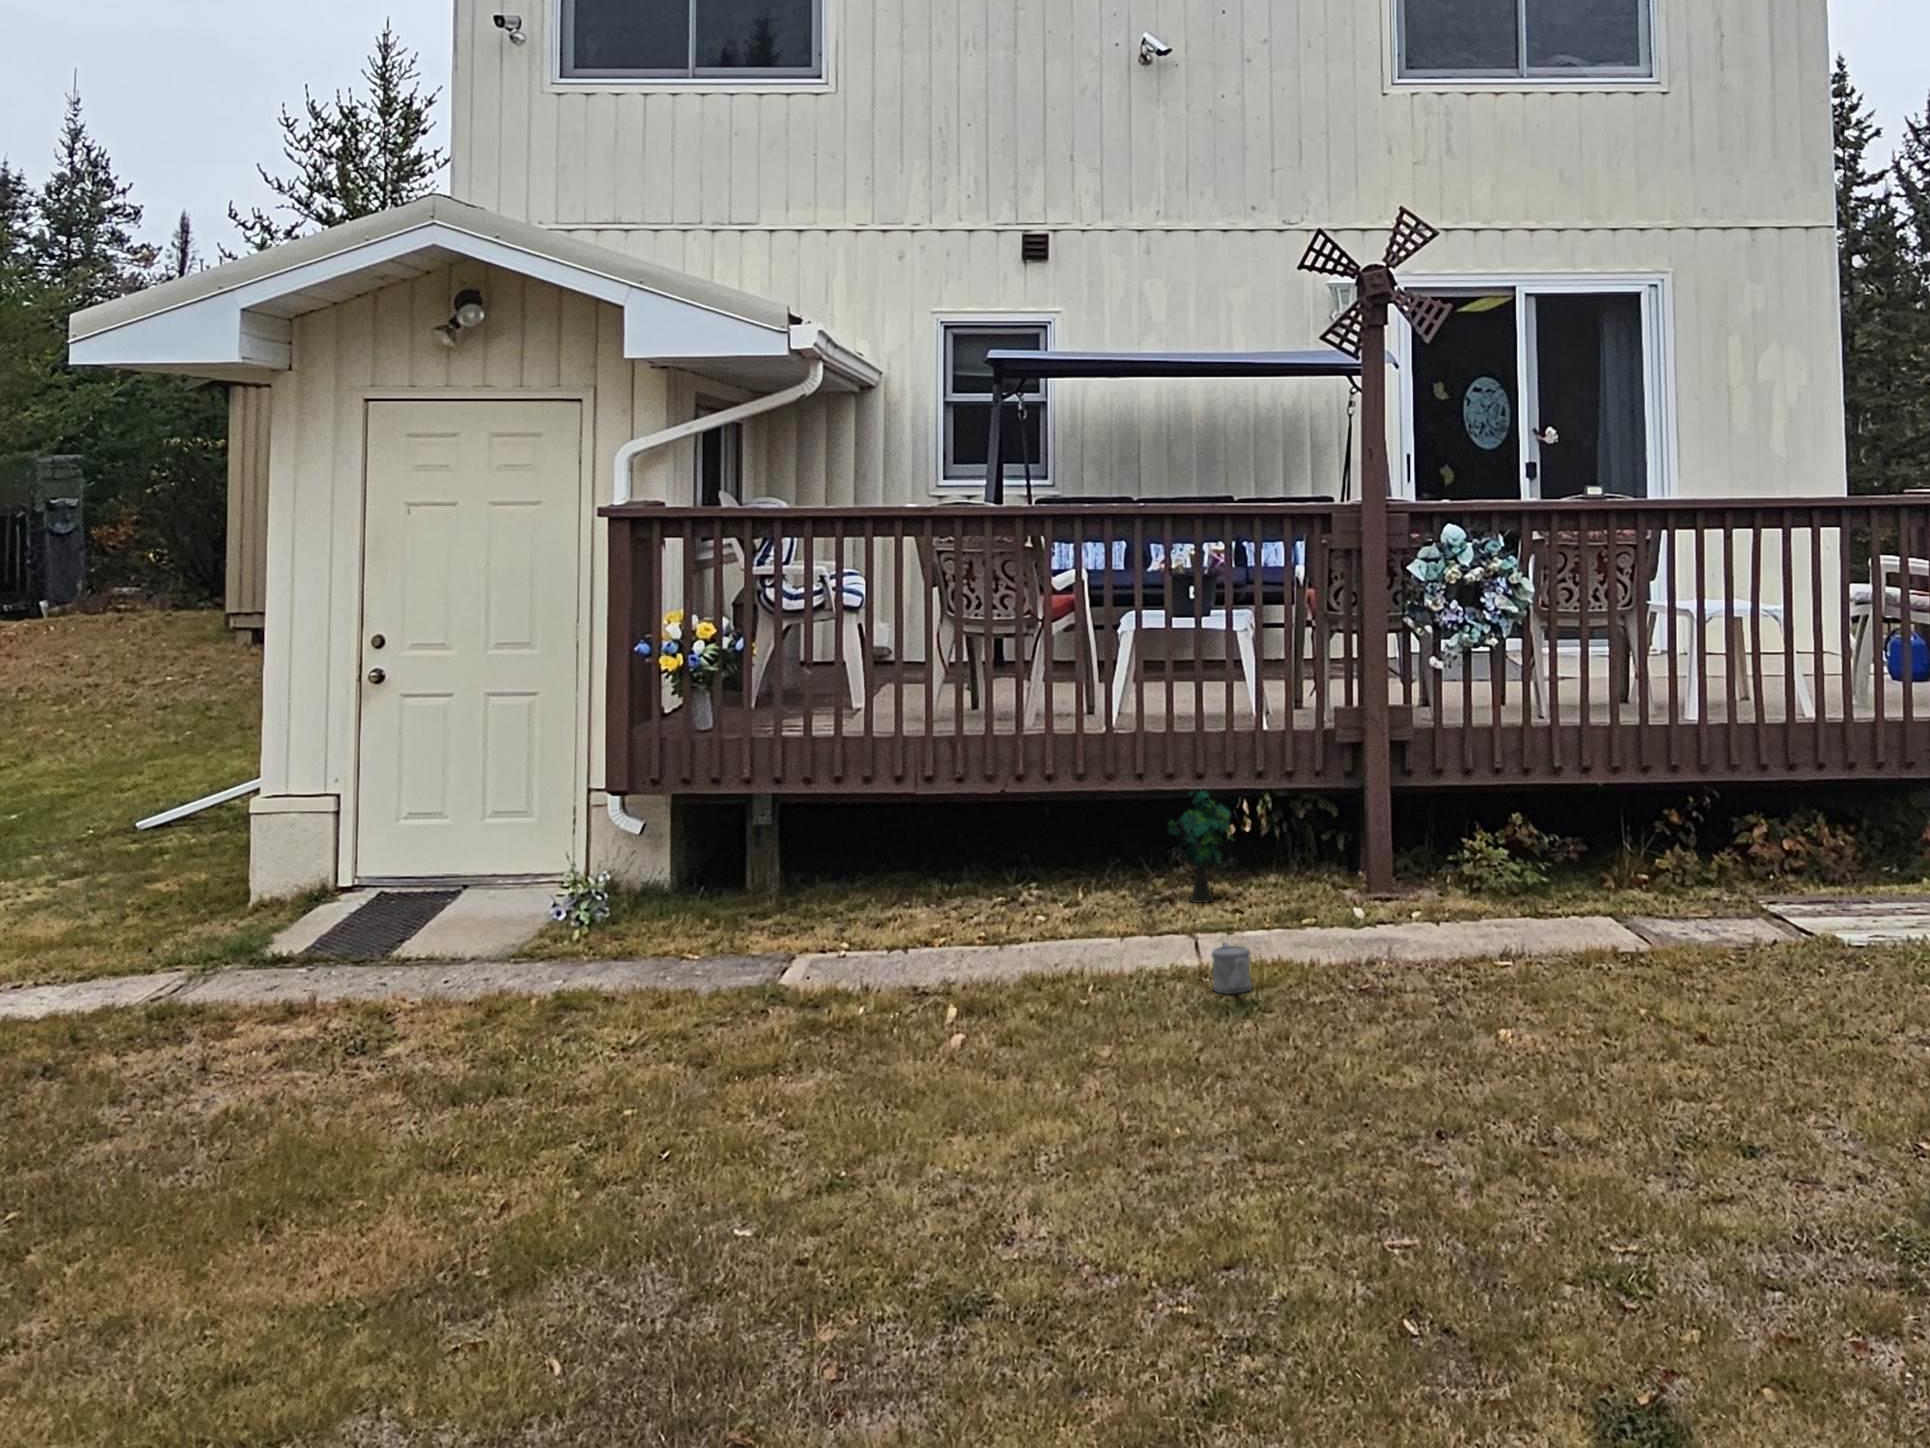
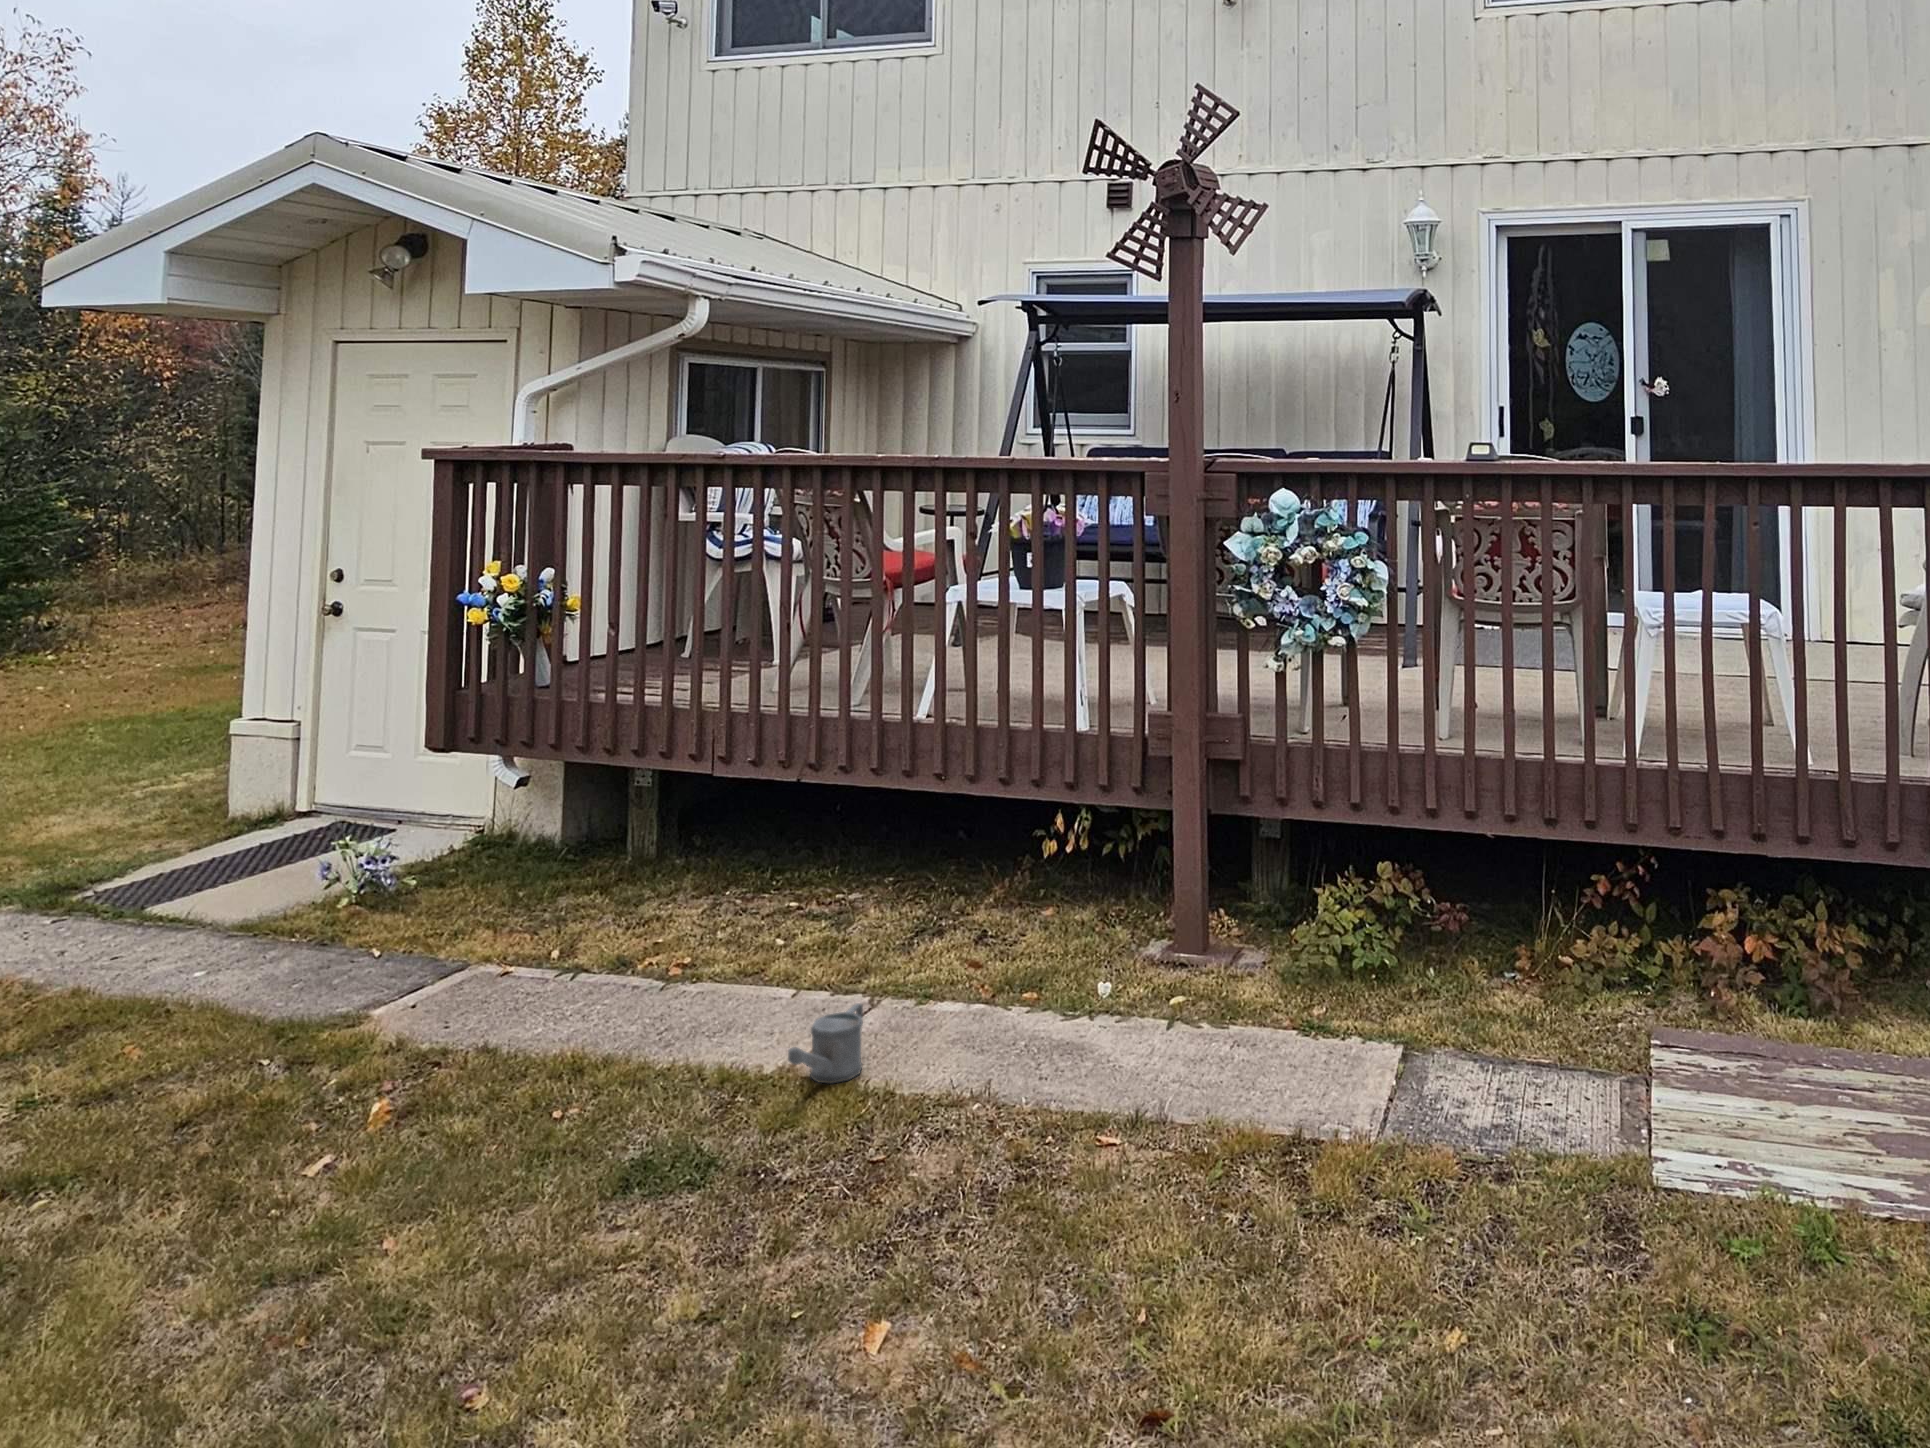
decorative plant: present [1167,790,1234,903] -> none [1037,757,1118,899]

